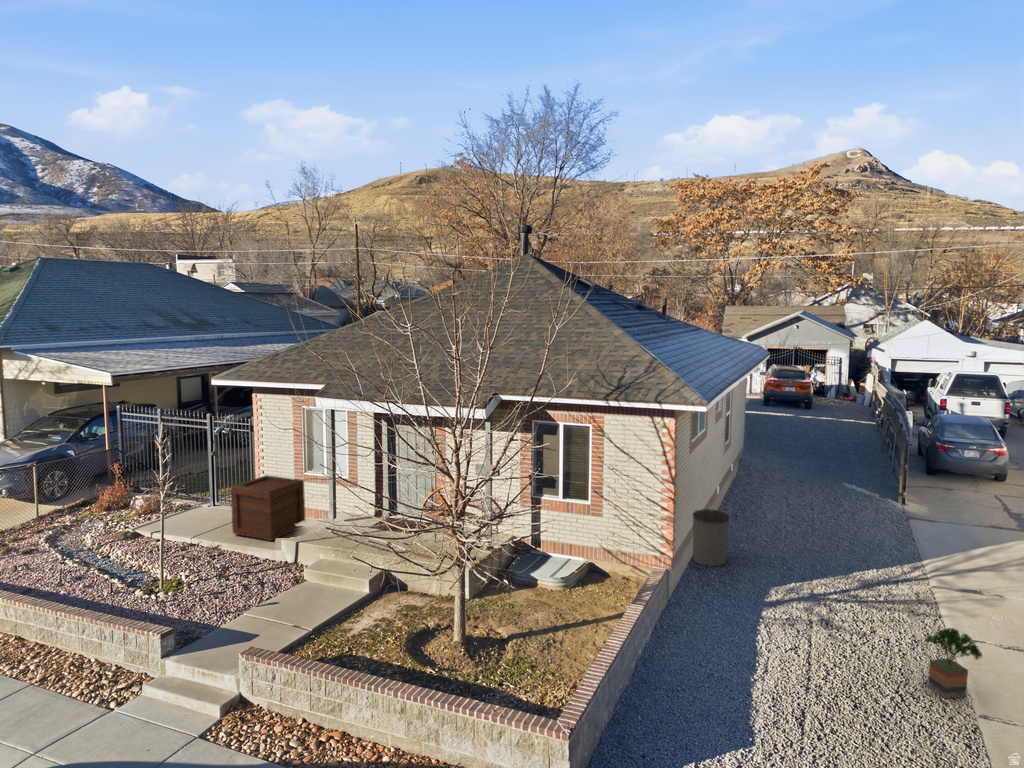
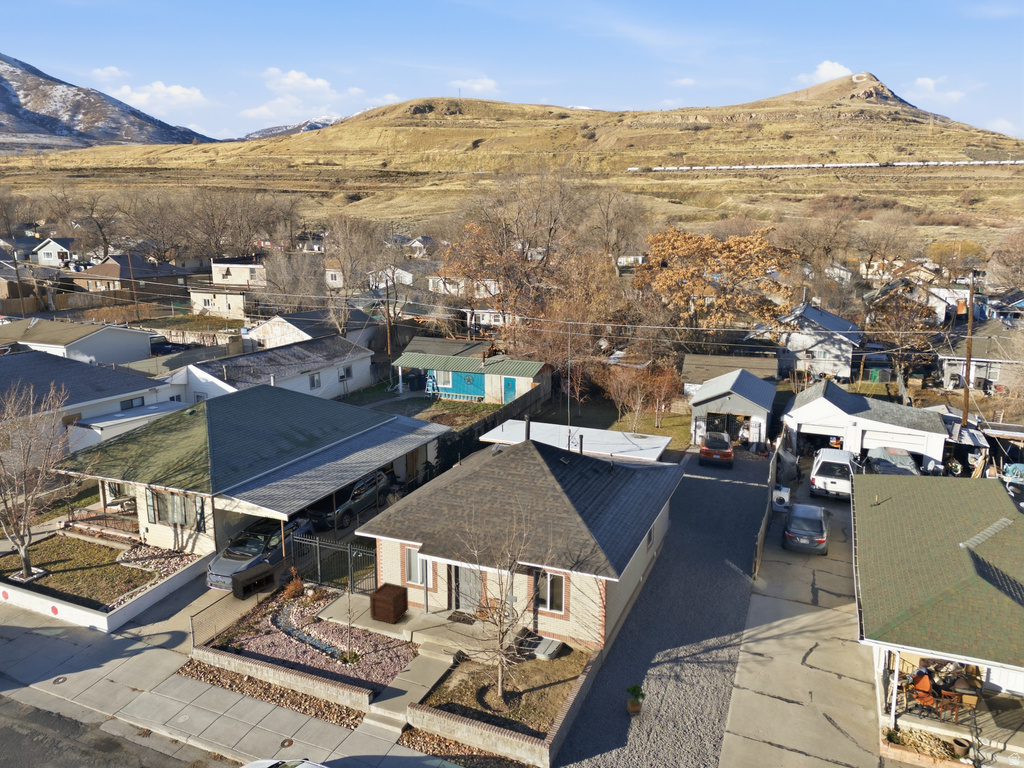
bench: none [6,462,91,514] -> present [231,562,275,600]
trash can: present [693,509,729,566] -> none [620,605,639,638]
potted tree: present [926,628,982,699] -> present [626,685,645,716]

